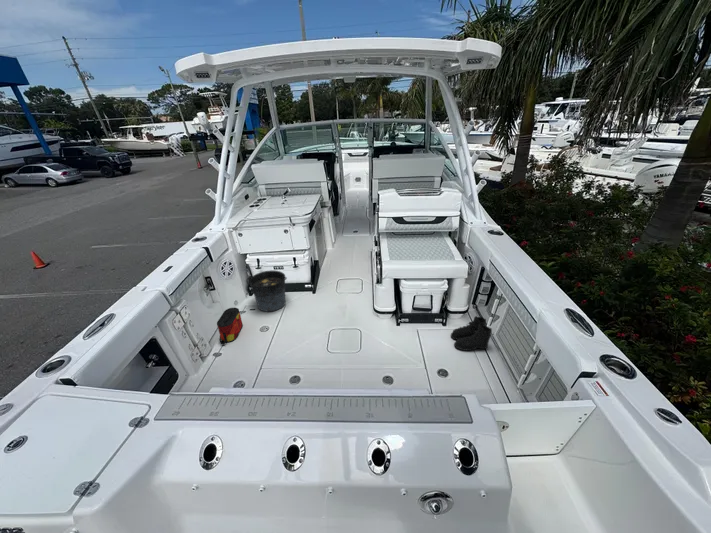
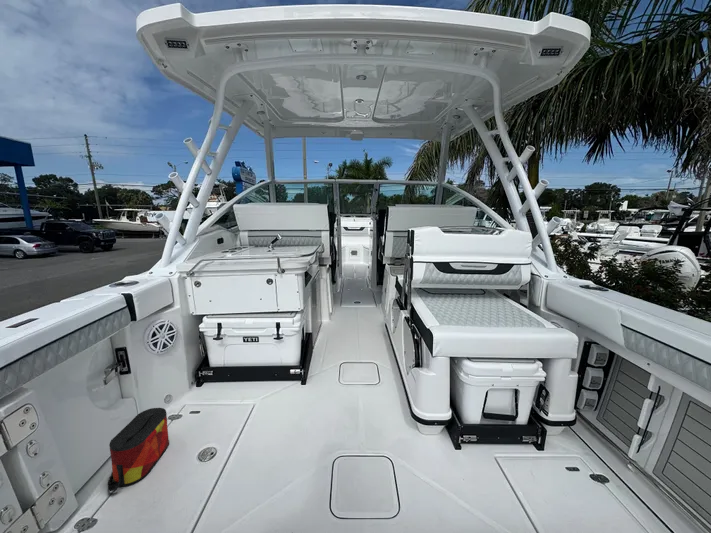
bucket: present [246,270,287,311] -> none [193,344,263,416]
boots: present [451,316,492,351] -> none [563,434,661,514]

